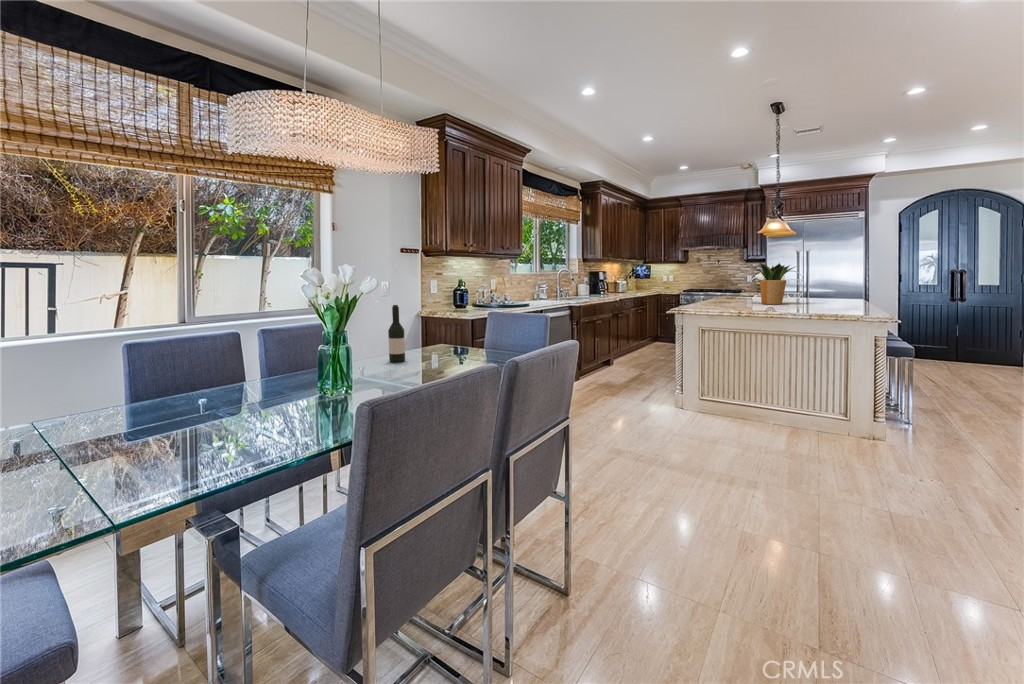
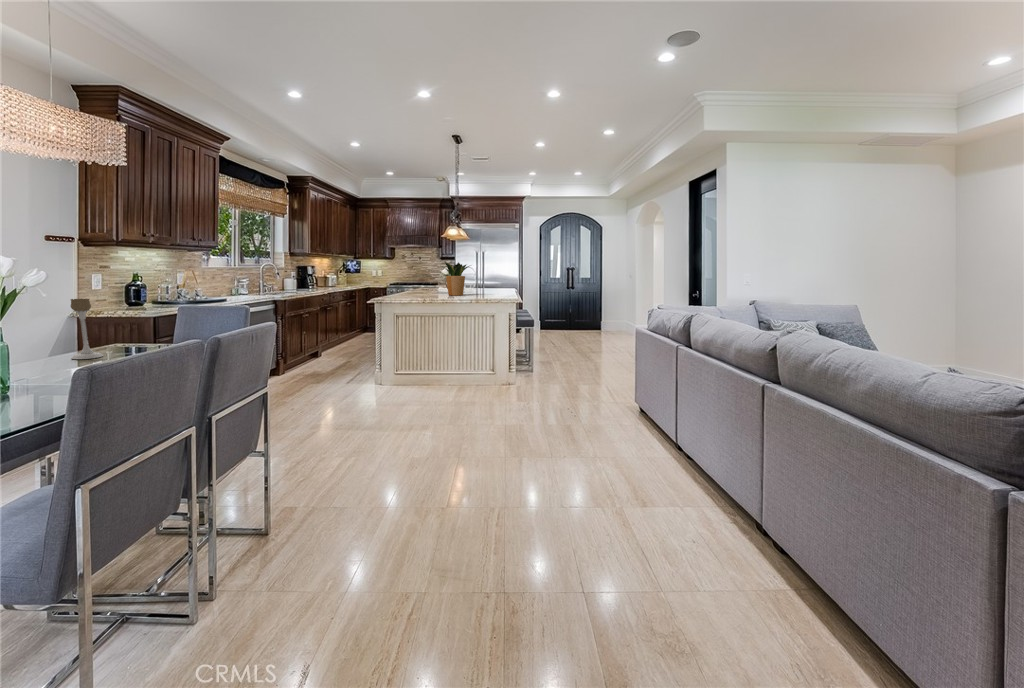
candle holder: none [413,302,435,356] -> present [71,299,103,359]
wine bottle: present [388,305,405,362] -> none [30,302,60,367]

